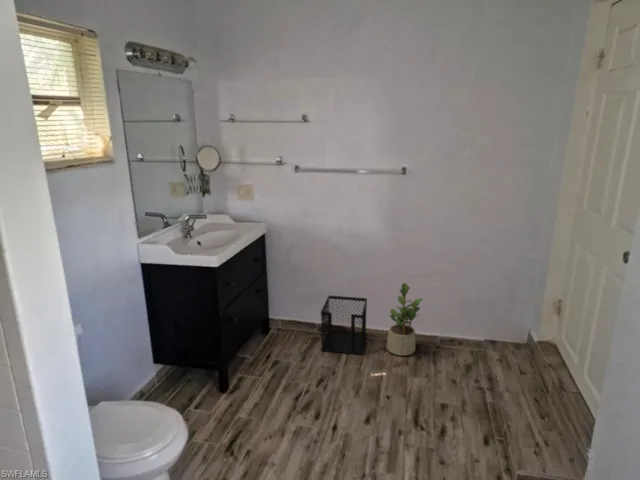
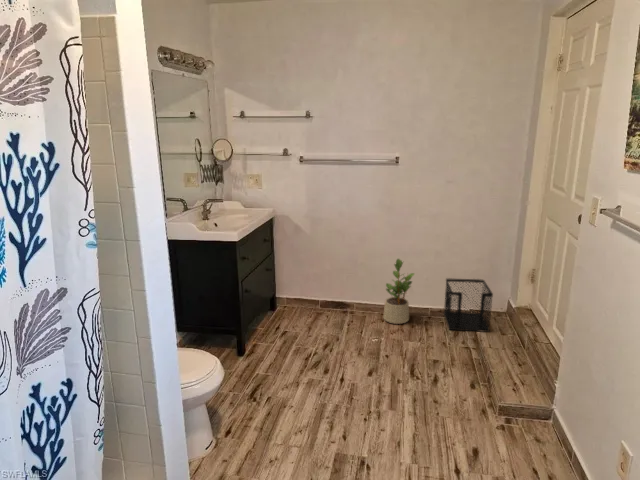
wastebasket: present [321,295,367,355] -> present [444,279,493,332]

